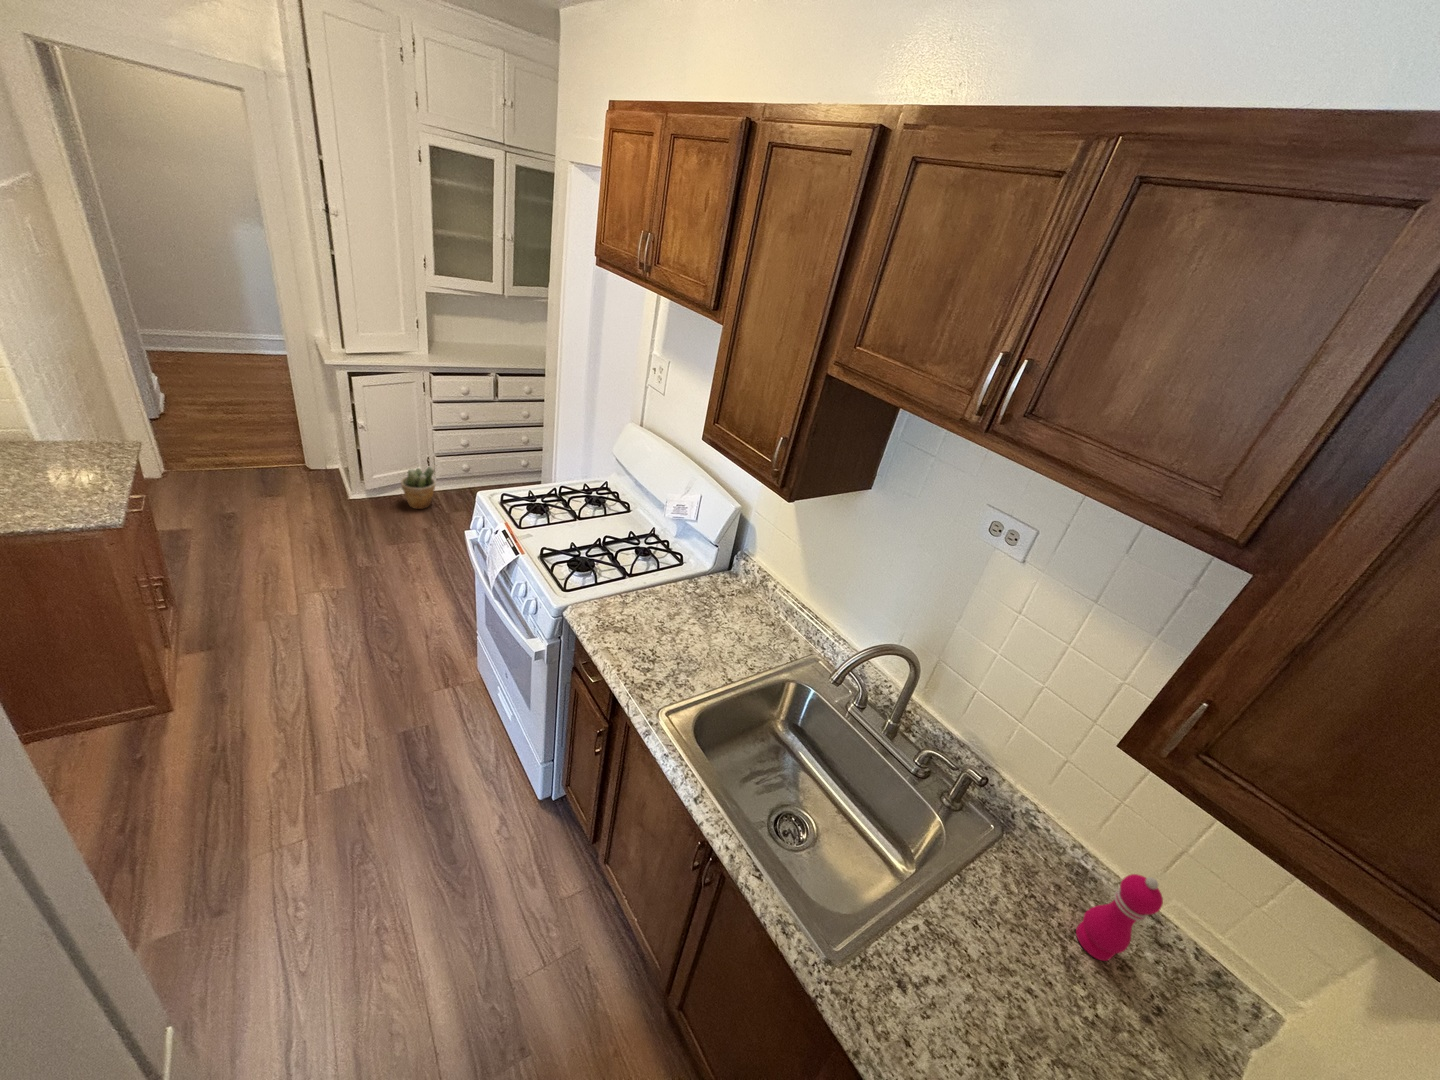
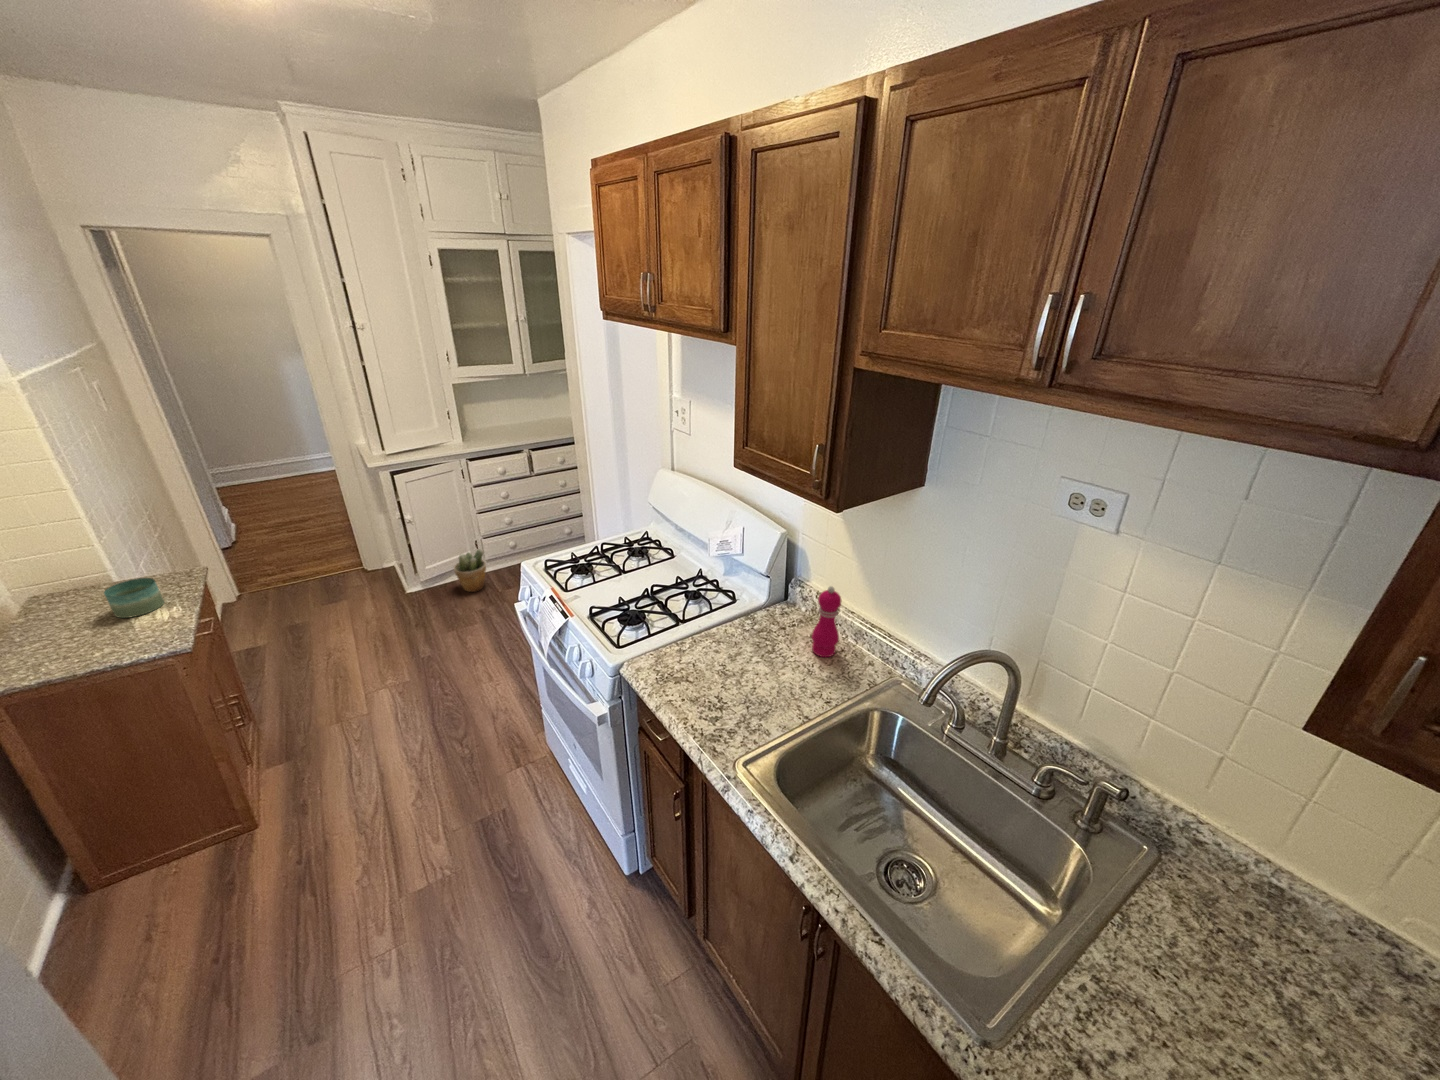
candle: none [28,442,93,482] -> present [104,578,164,618]
pepper mill: present [1076,874,1163,961] -> present [812,586,841,657]

